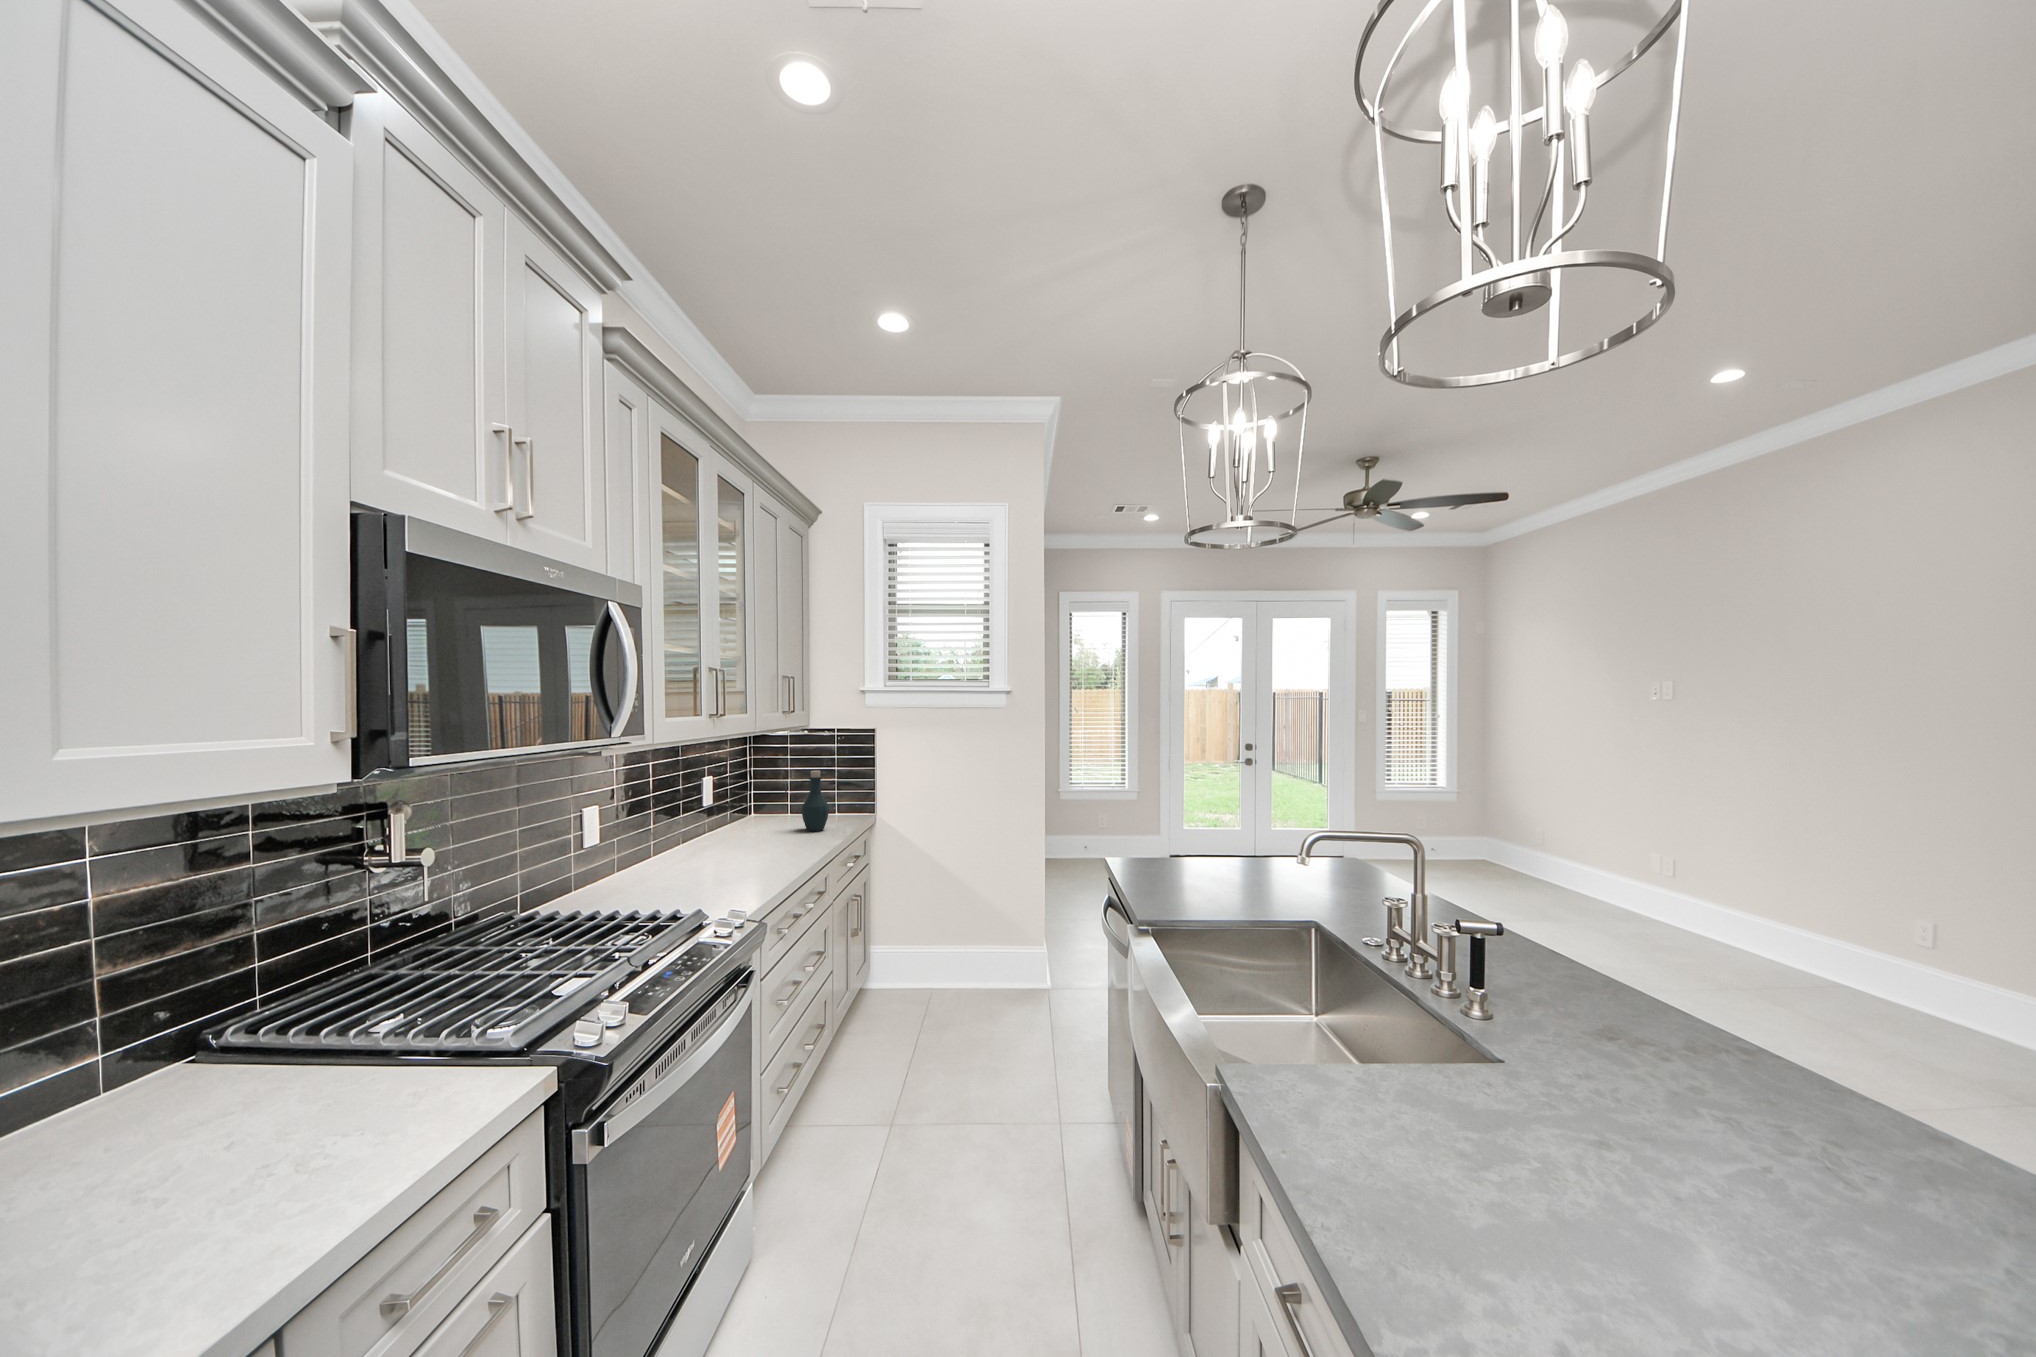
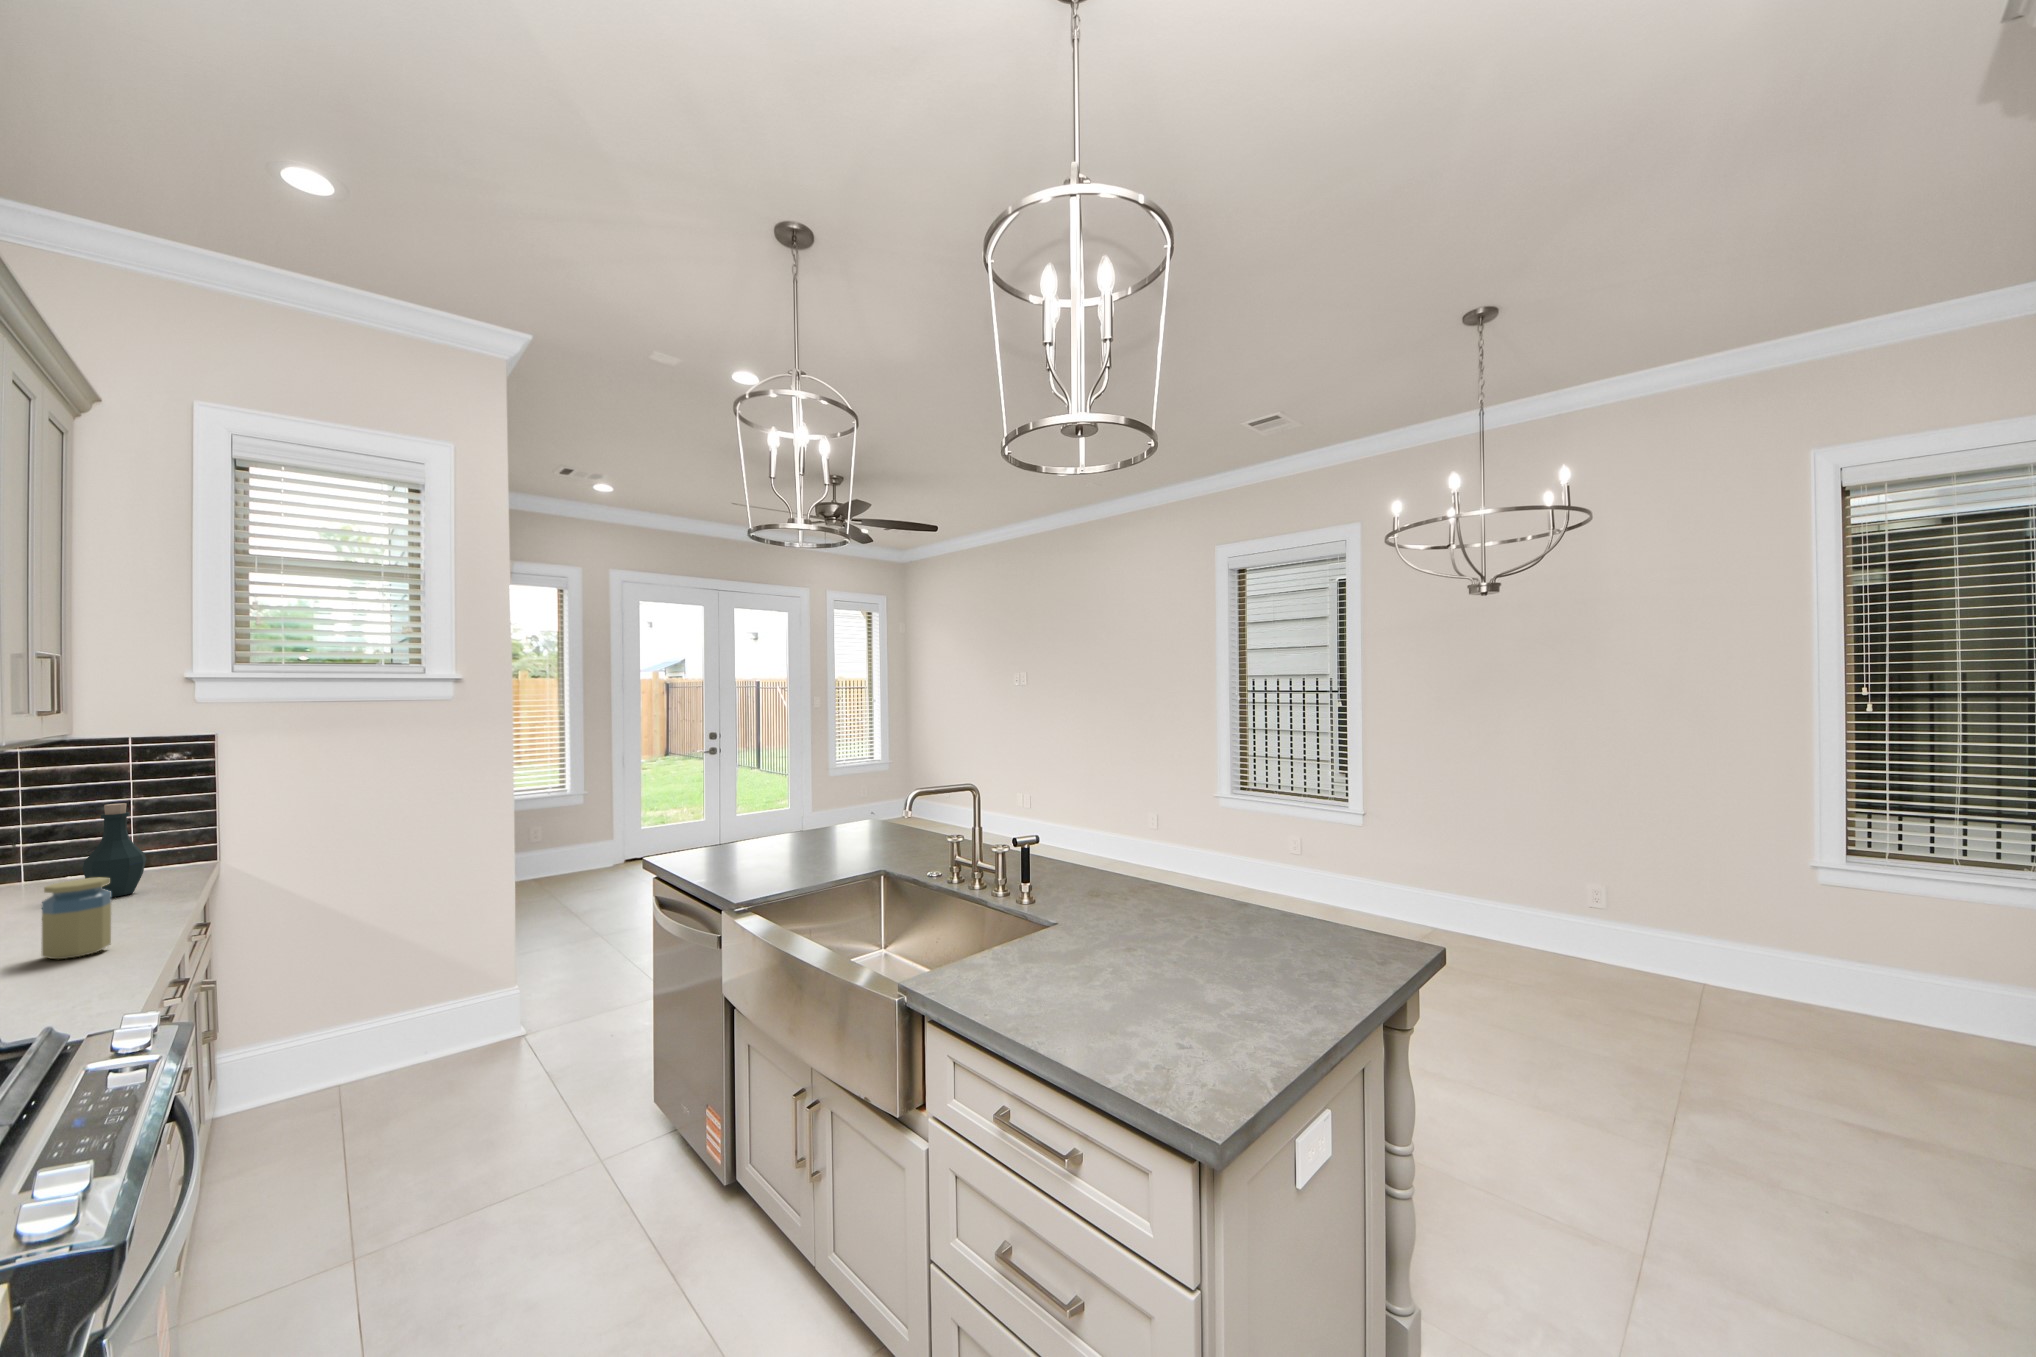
jar: none [745,819,775,869] -> present [42,877,111,959]

